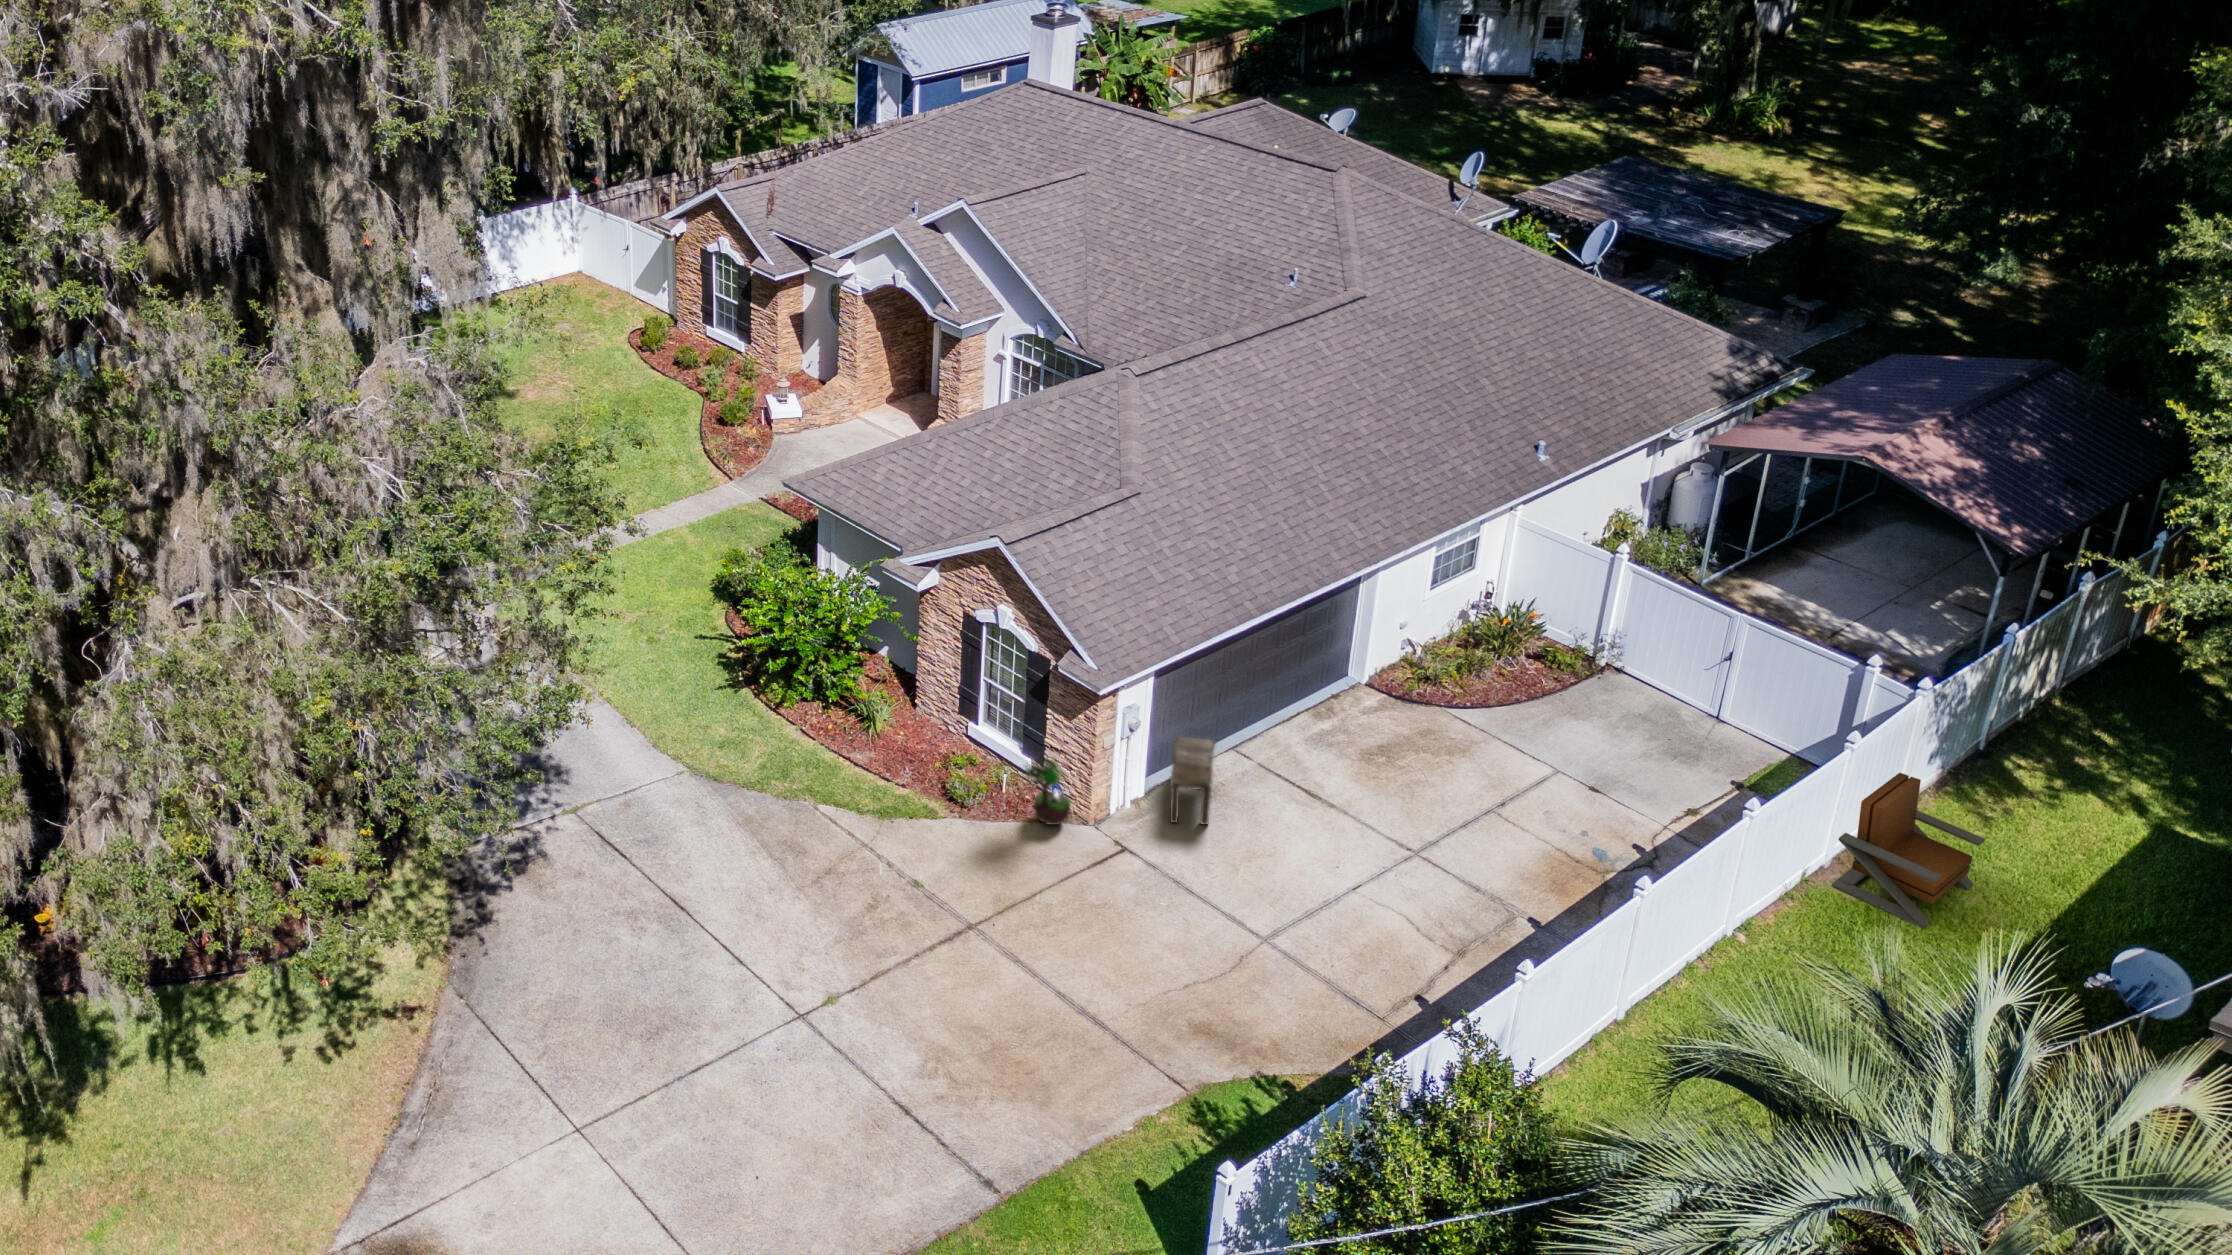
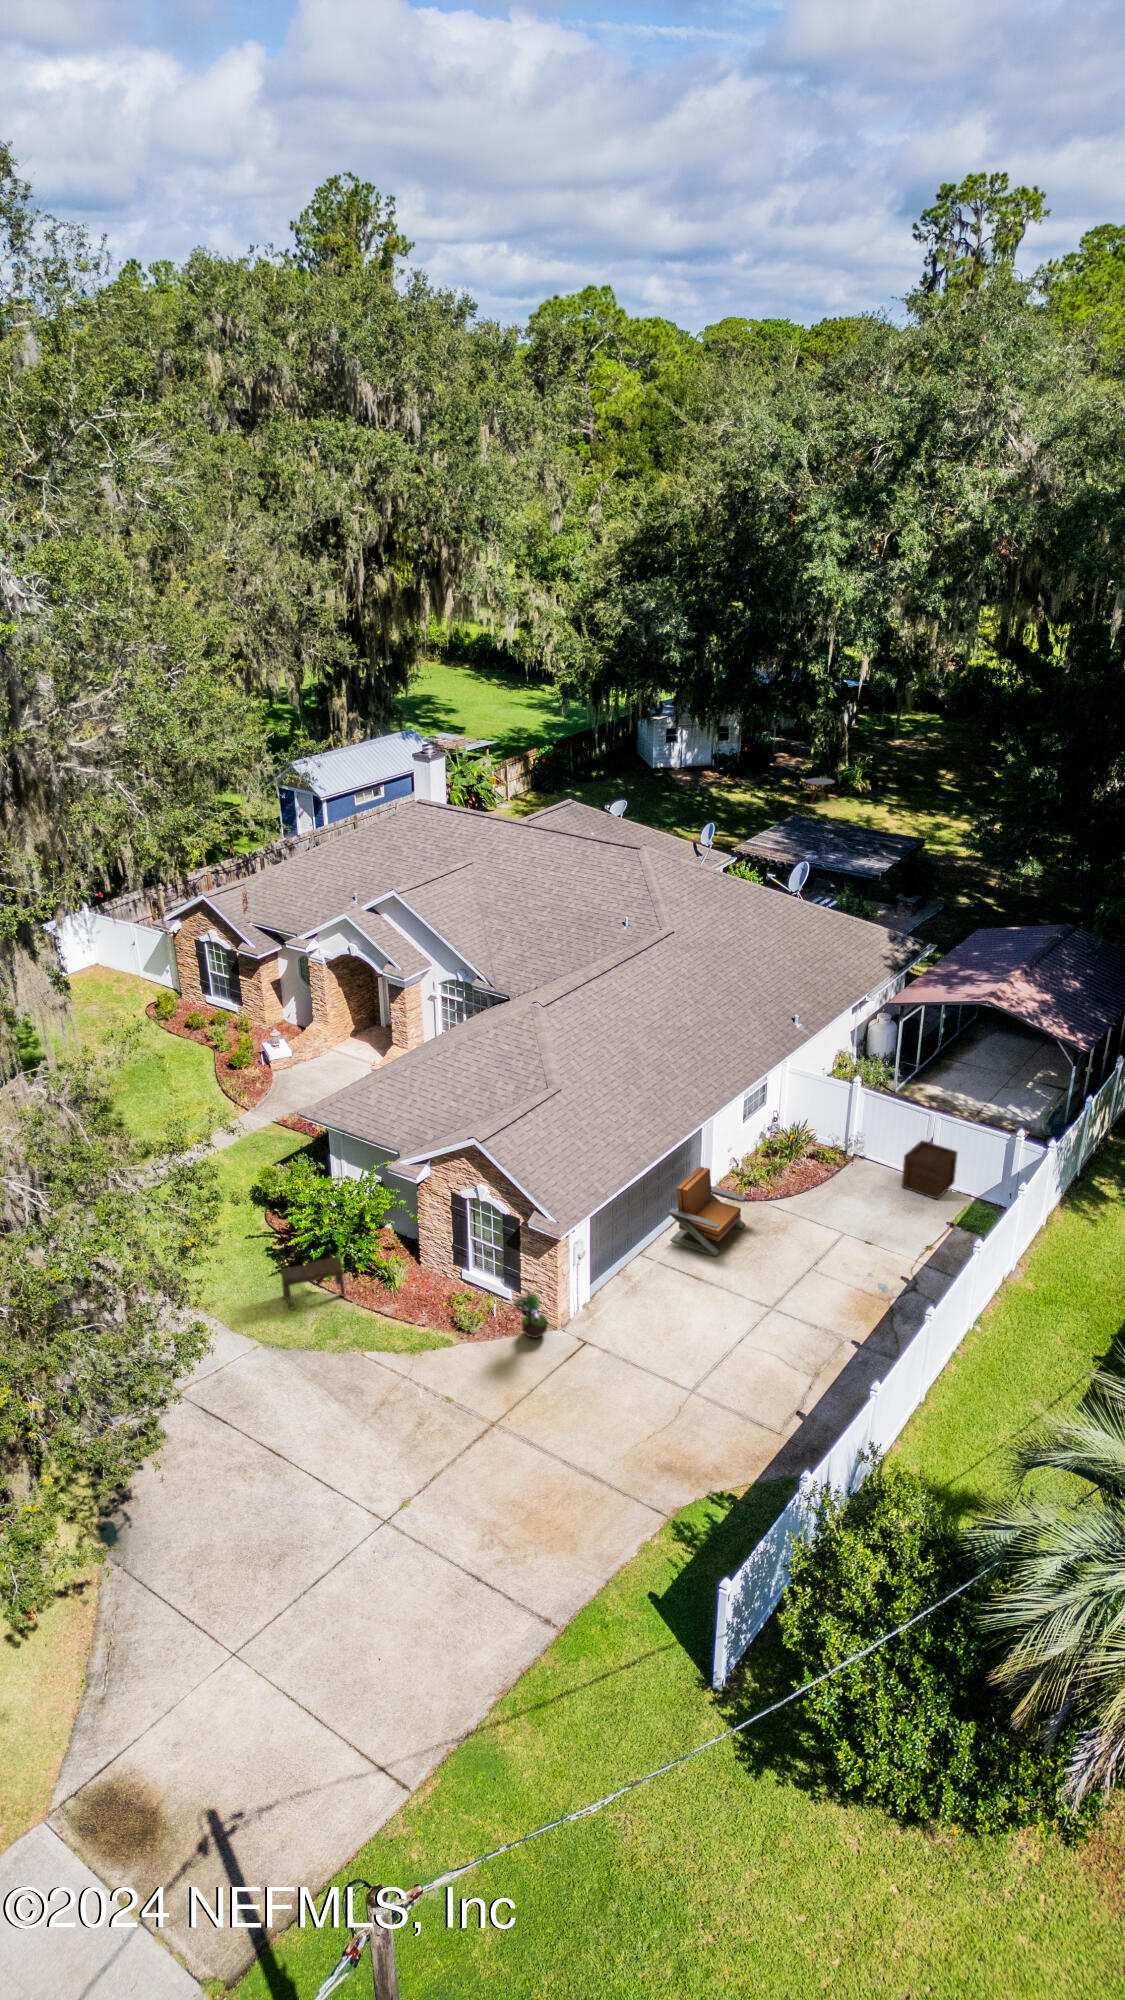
round table: none [1673,103,1725,142] -> present [805,778,835,802]
wooden crate: none [1668,657,1770,750] -> present [902,1140,957,1199]
bench: present [1170,736,1215,825] -> present [281,1256,345,1310]
lounge chair: present [1832,773,1985,928] -> present [668,1167,746,1256]
watering can: none [450,925,496,957] -> present [97,1516,131,1546]

